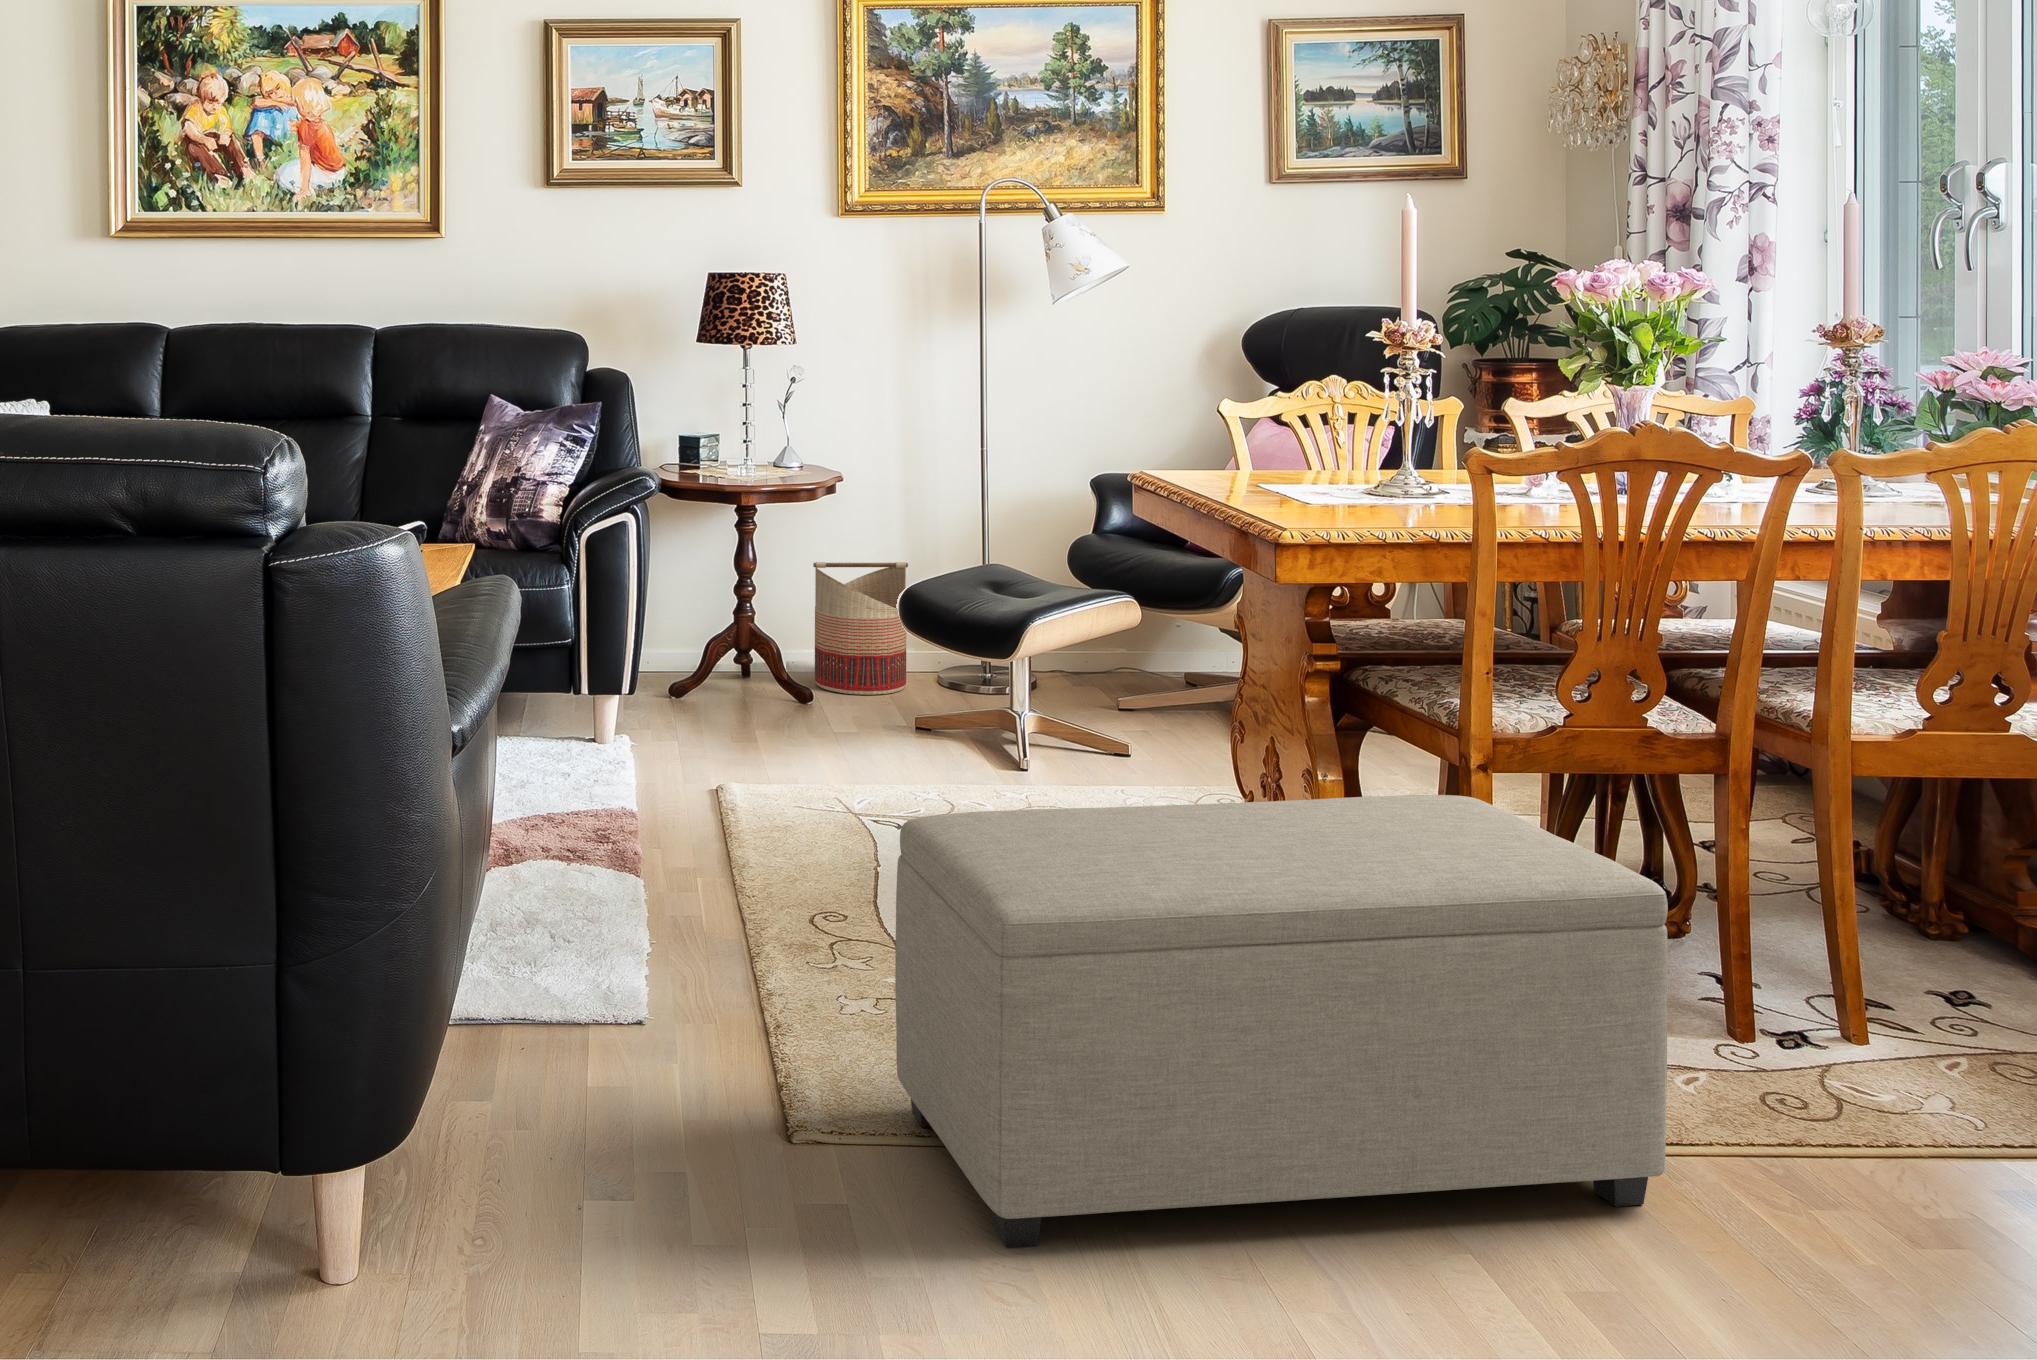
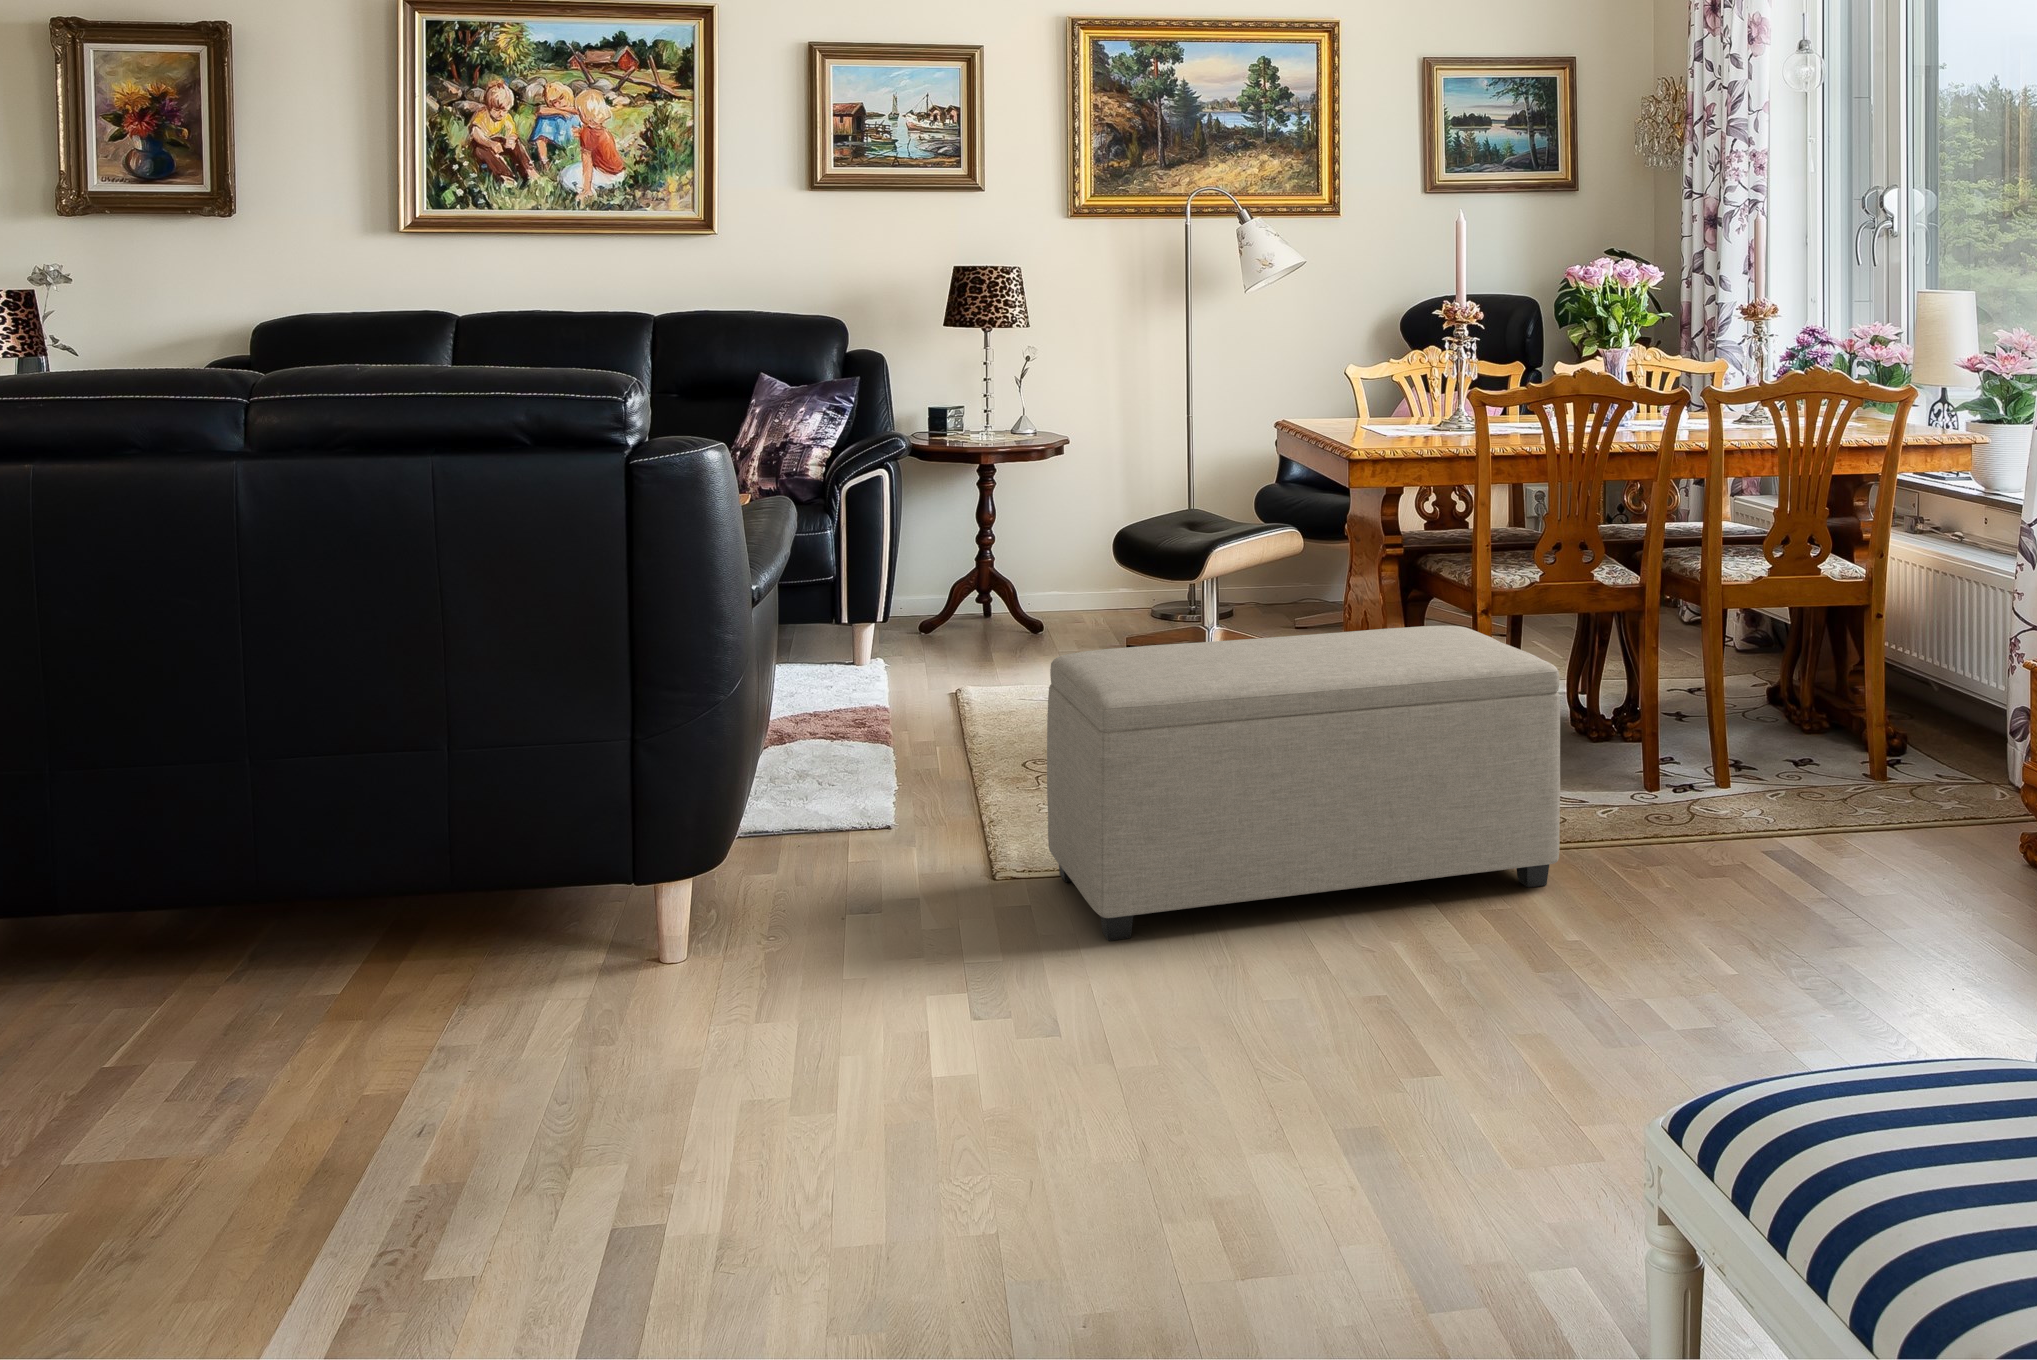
basket: present [813,562,908,695] -> none [1047,509,1127,621]

